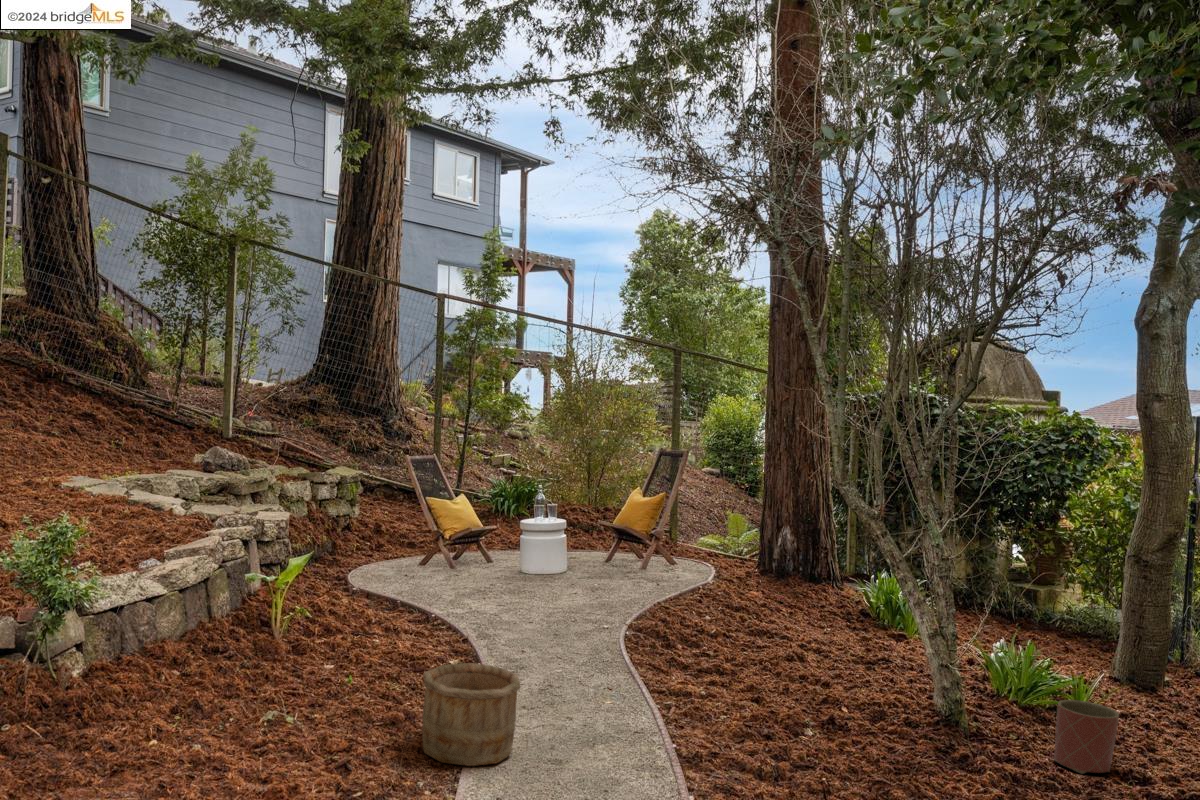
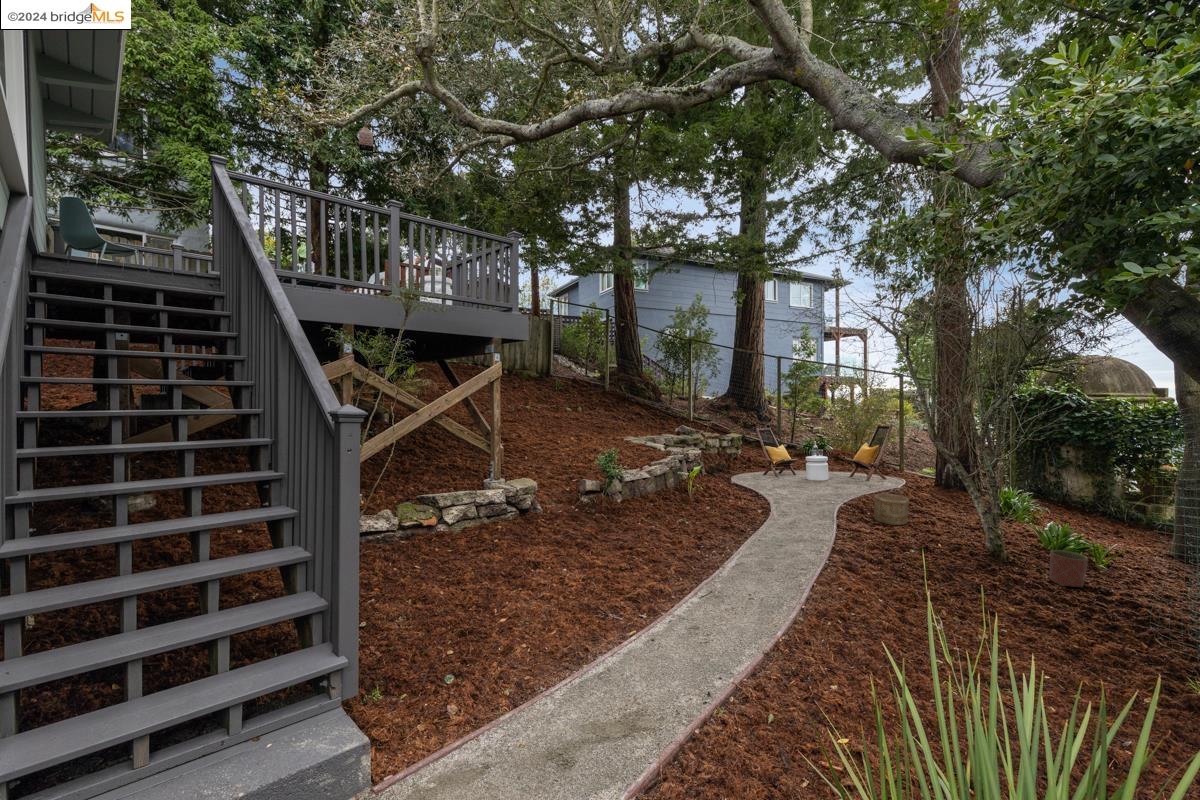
wooden bucket: present [423,663,521,766] -> present [874,494,909,525]

